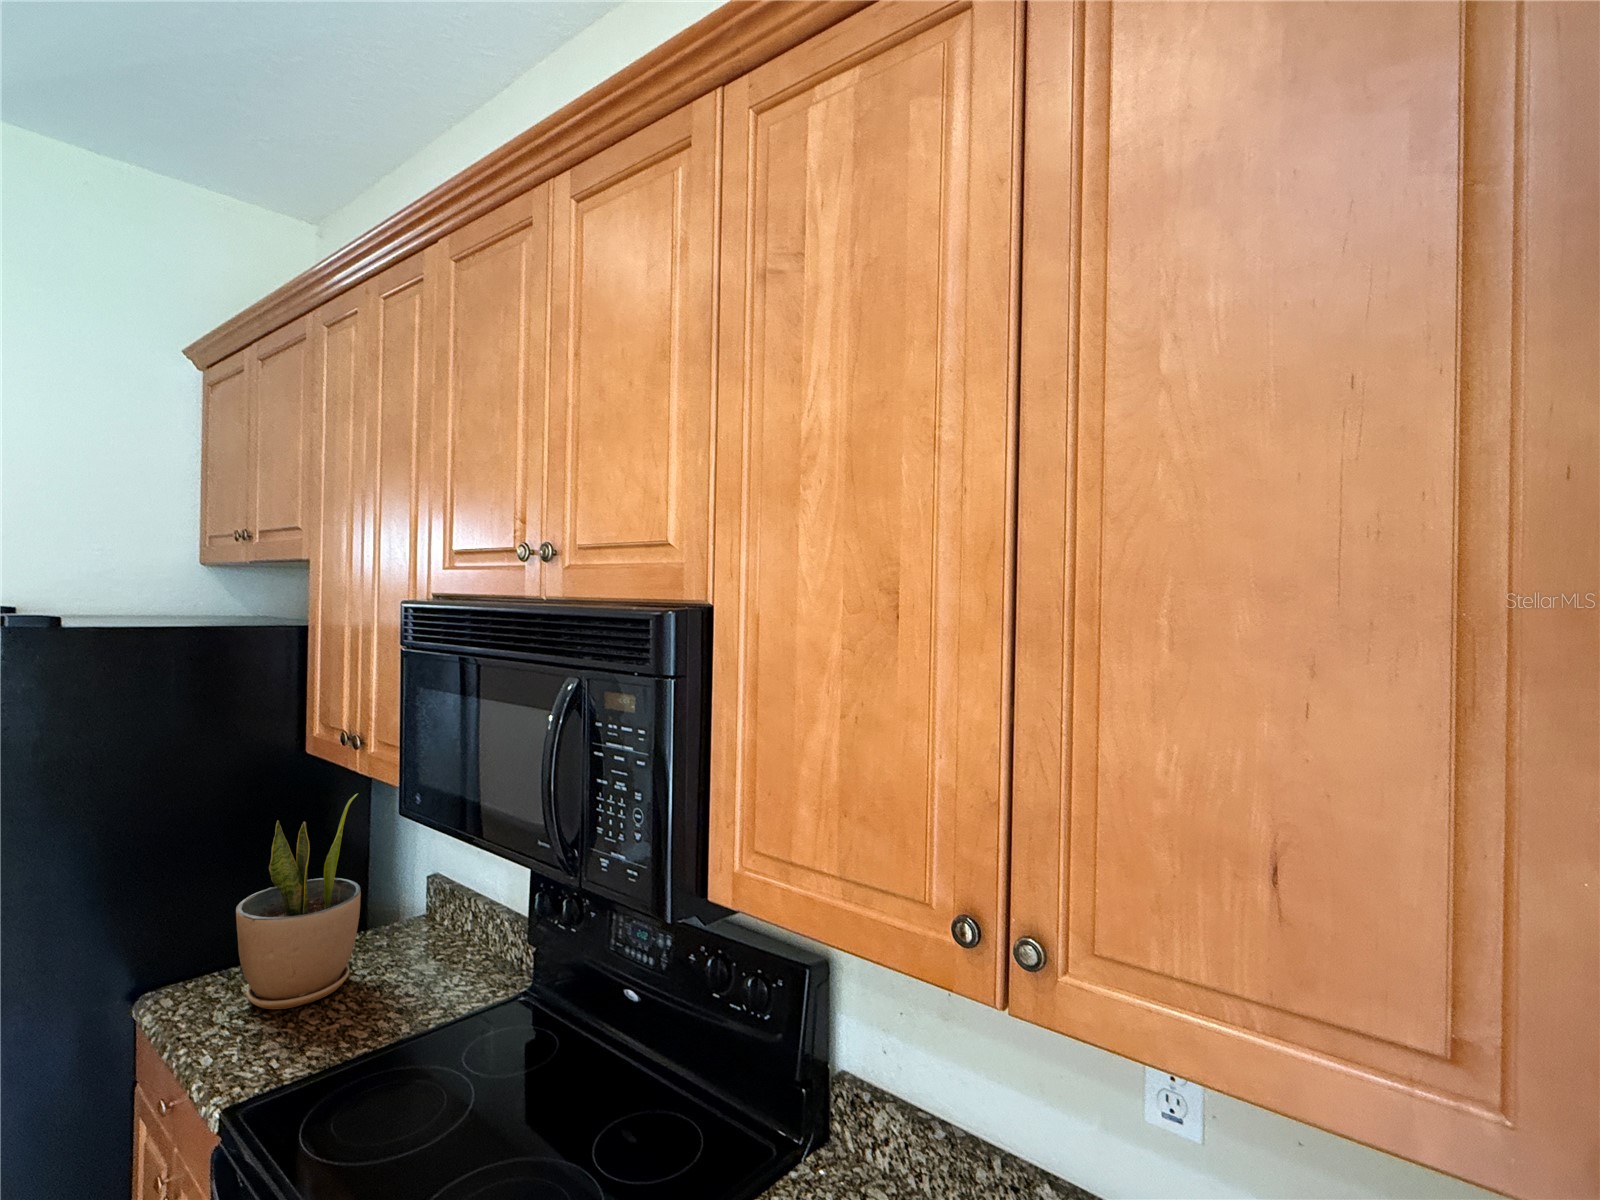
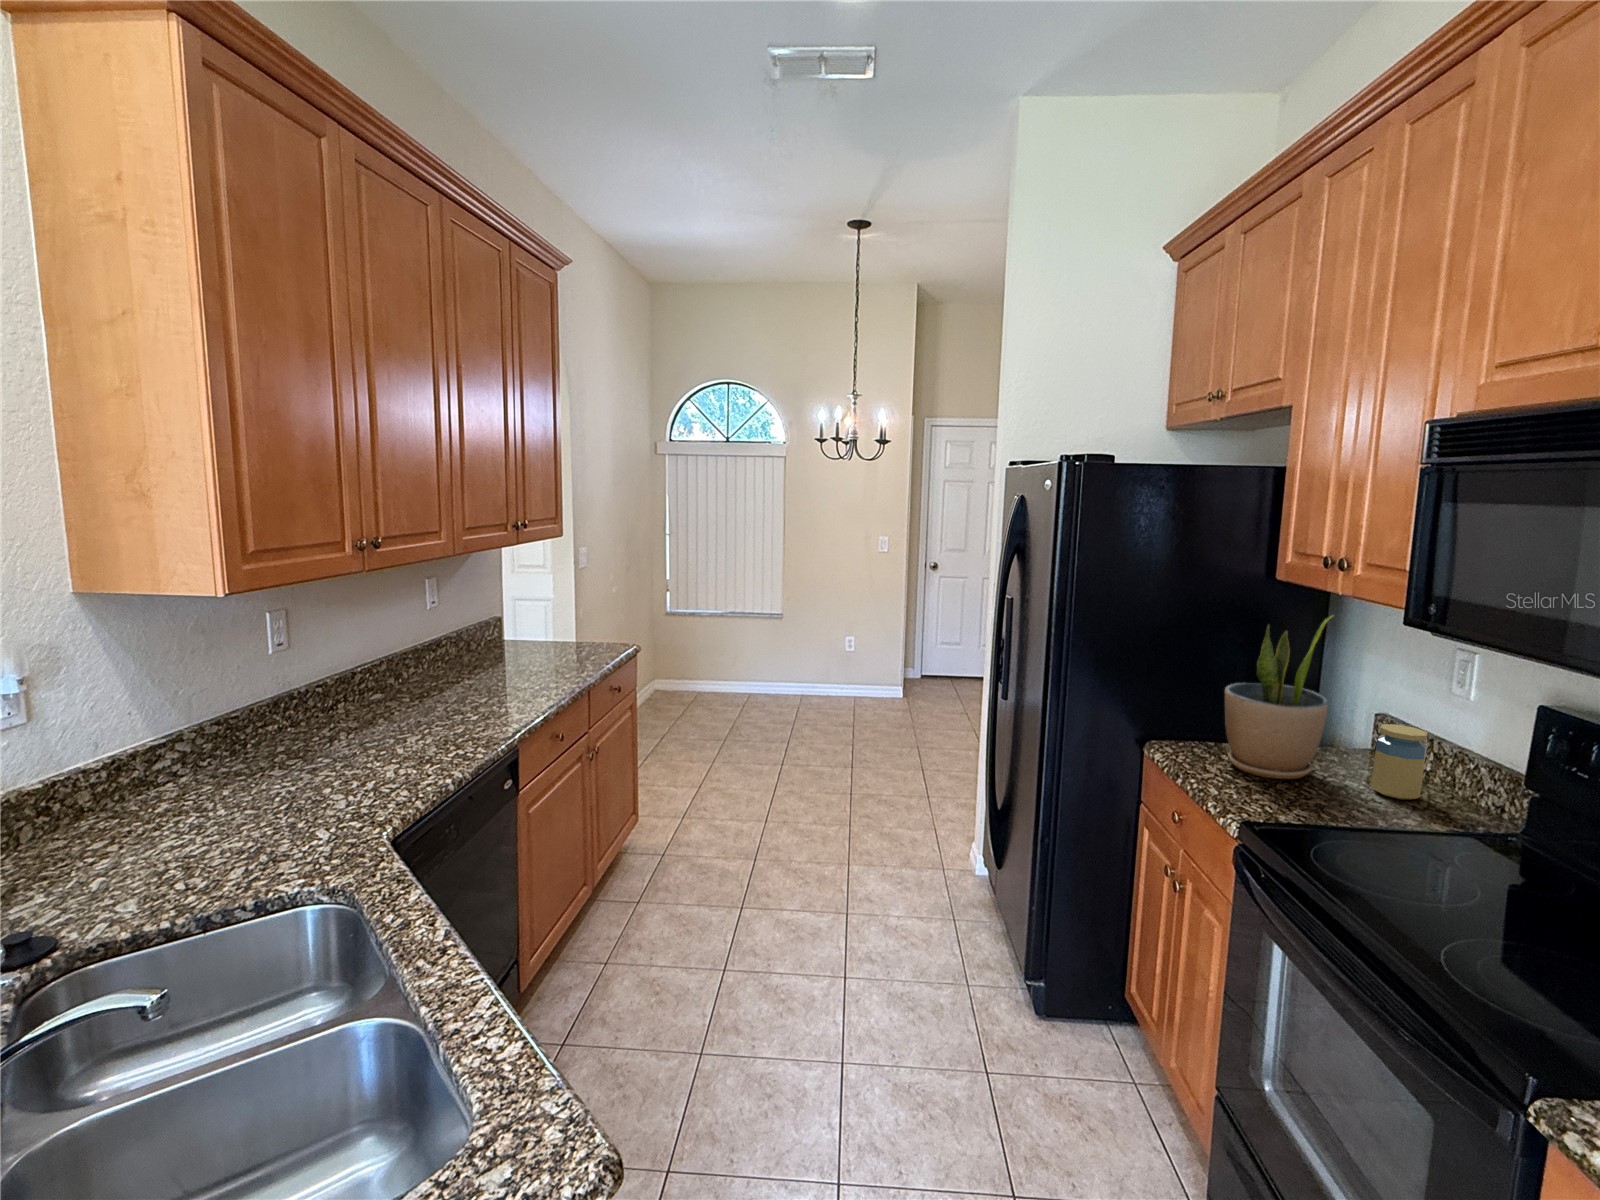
jar: none [409,896,457,981] -> present [1371,724,1427,799]

